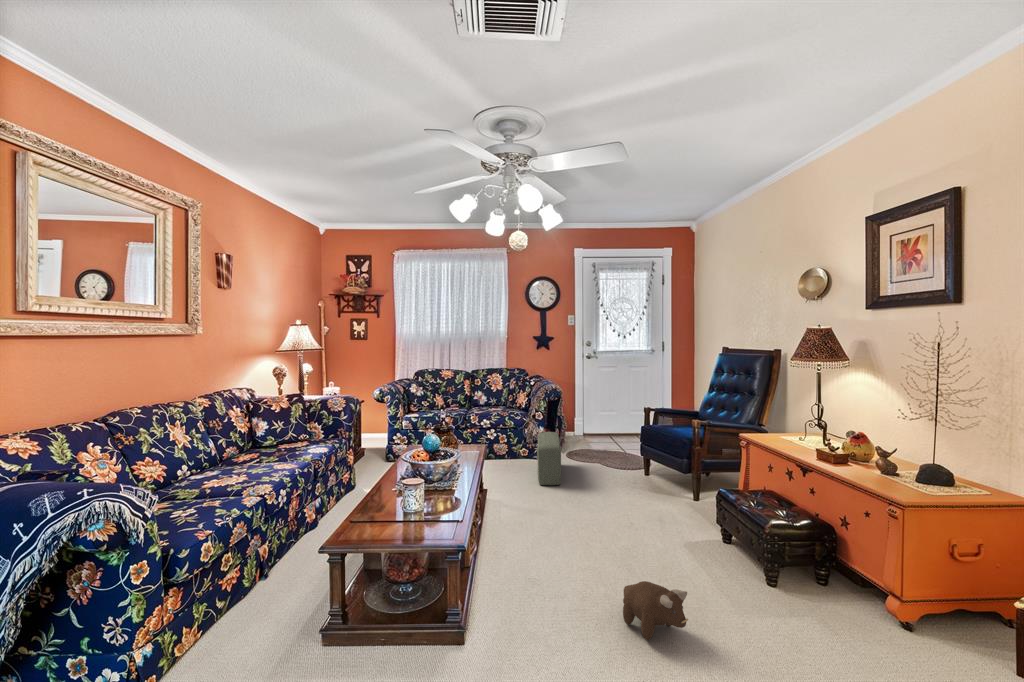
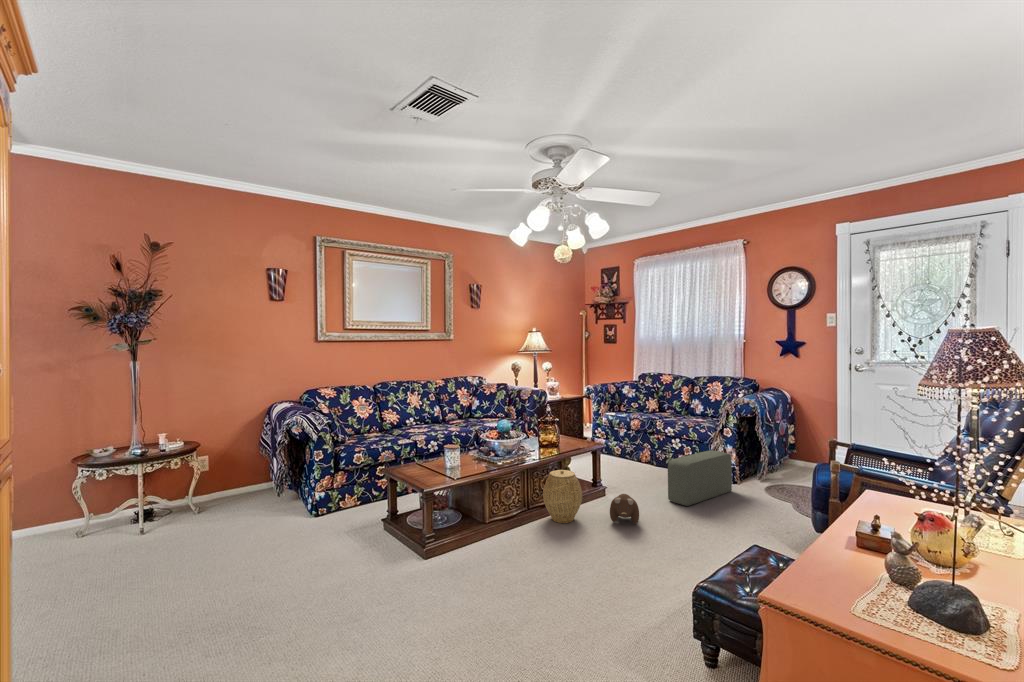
woven basket: none [479,477,523,538] -> present [543,470,582,523]
plush toy: present [623,581,688,640] -> present [610,494,639,524]

